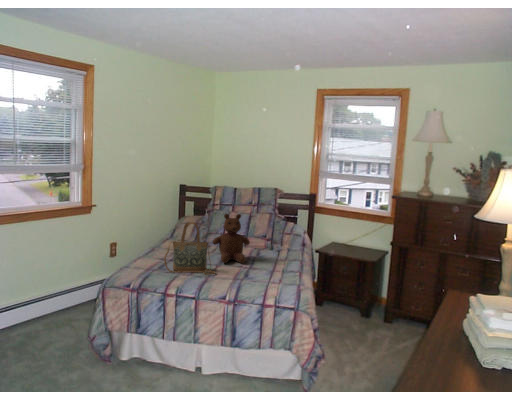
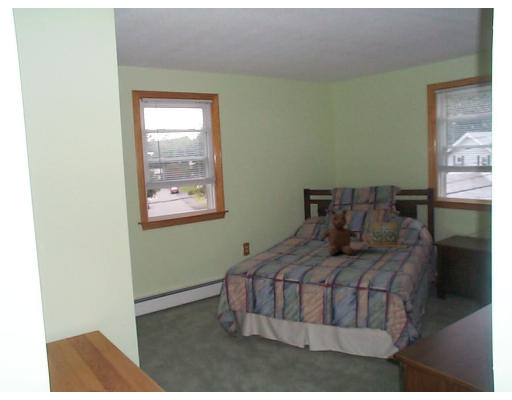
handbag: present [164,222,215,275] -> present [364,207,407,248]

